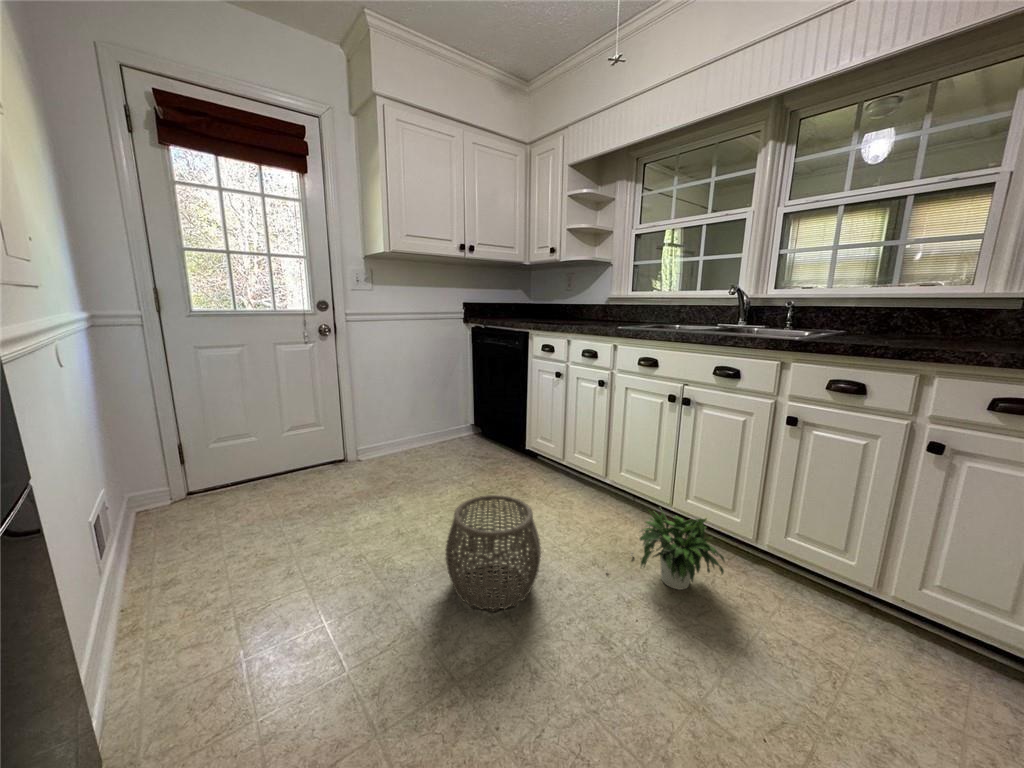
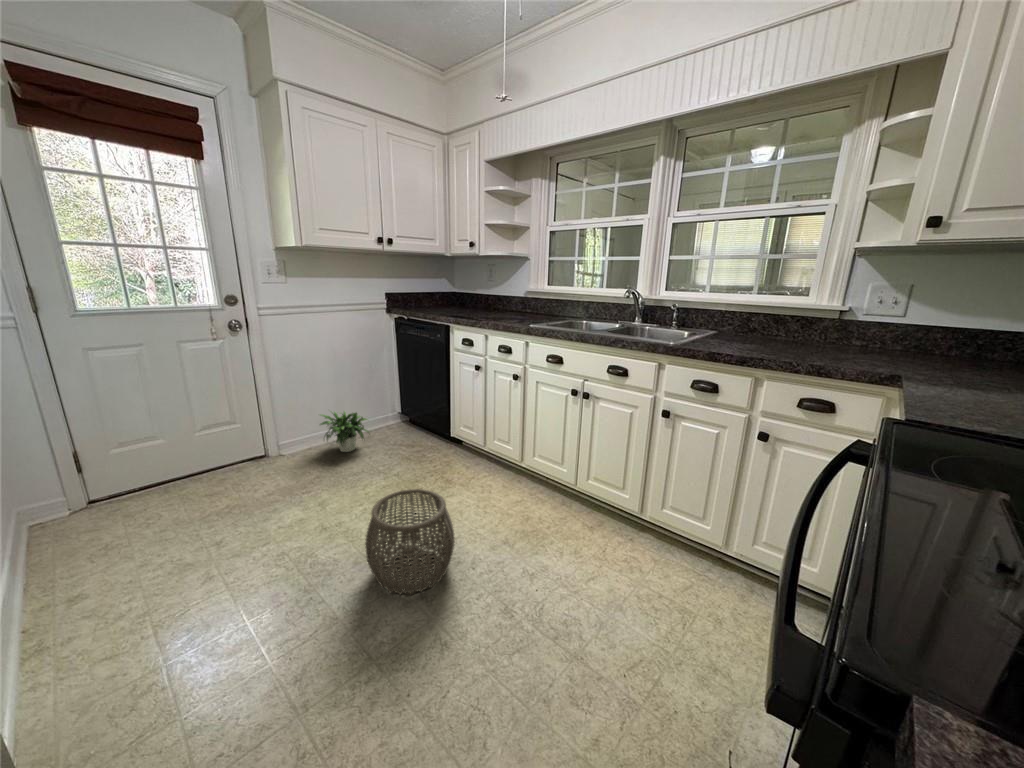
potted plant: present [607,509,724,590] -> present [320,411,368,452]

